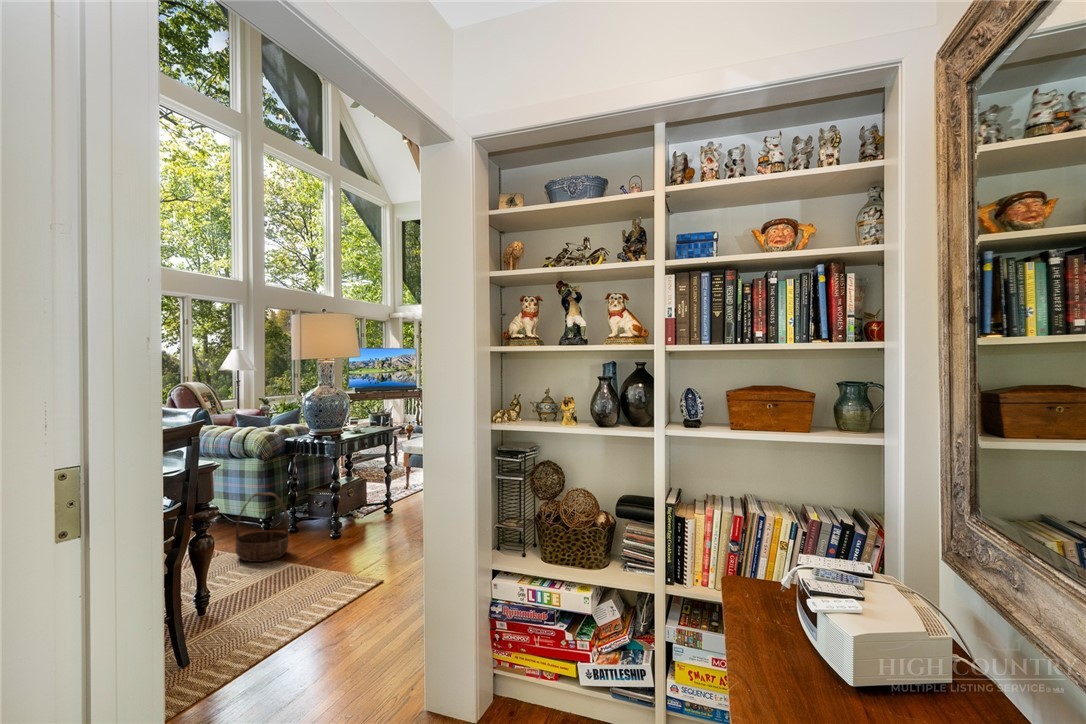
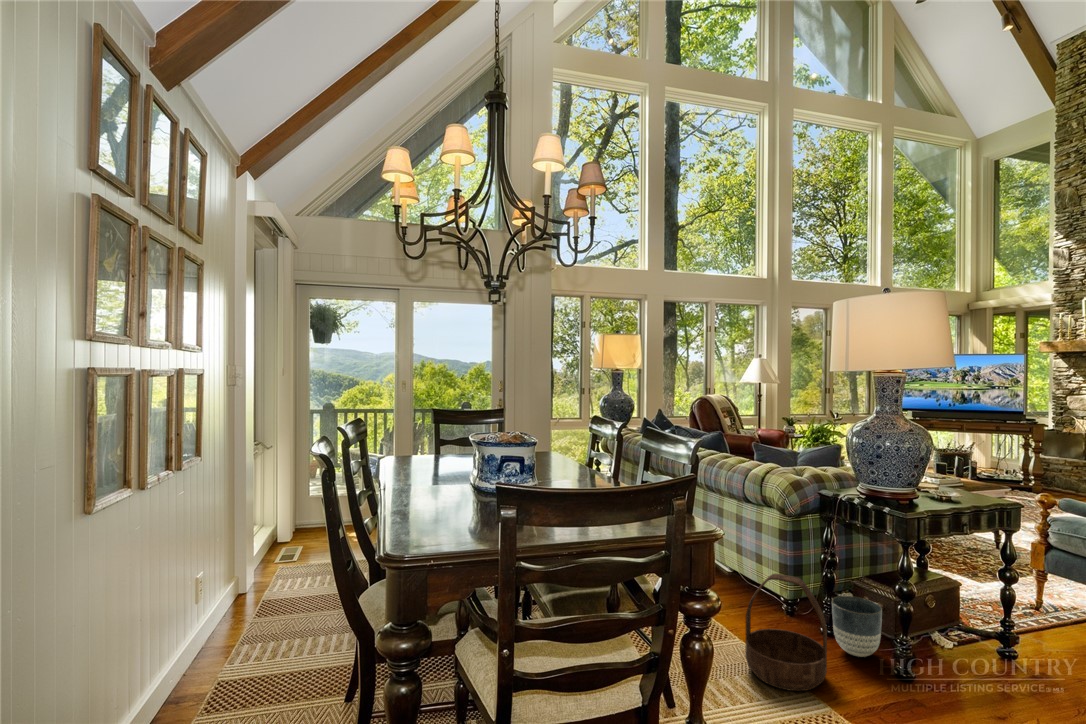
planter: none [292,505,322,539] -> present [832,596,882,657]

